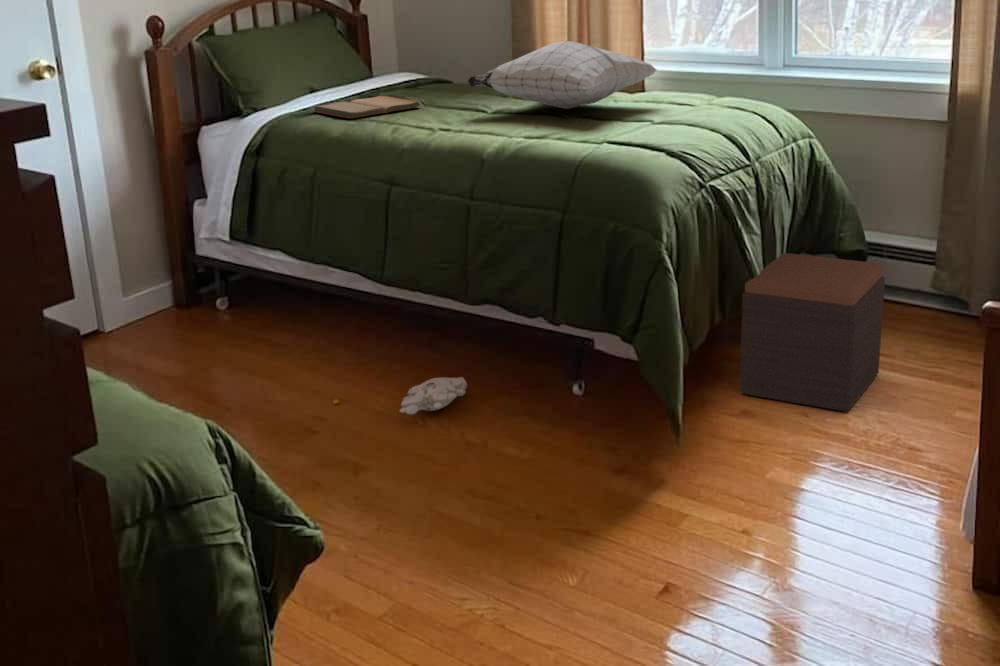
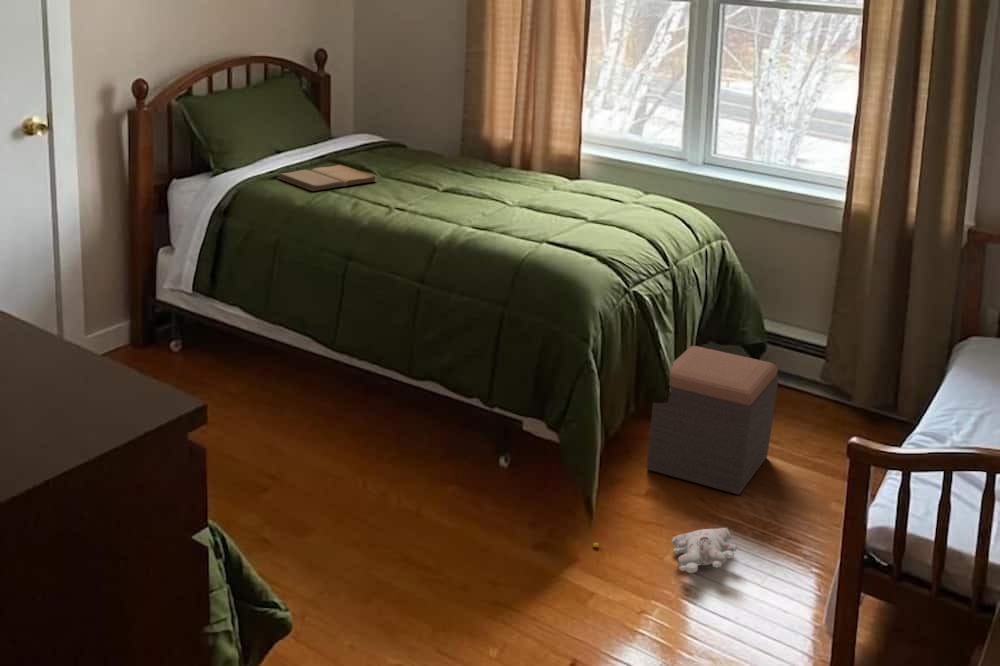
pillow: present [467,41,657,109] -> none [421,136,594,196]
plush toy: present [333,377,467,415] -> present [593,528,738,573]

